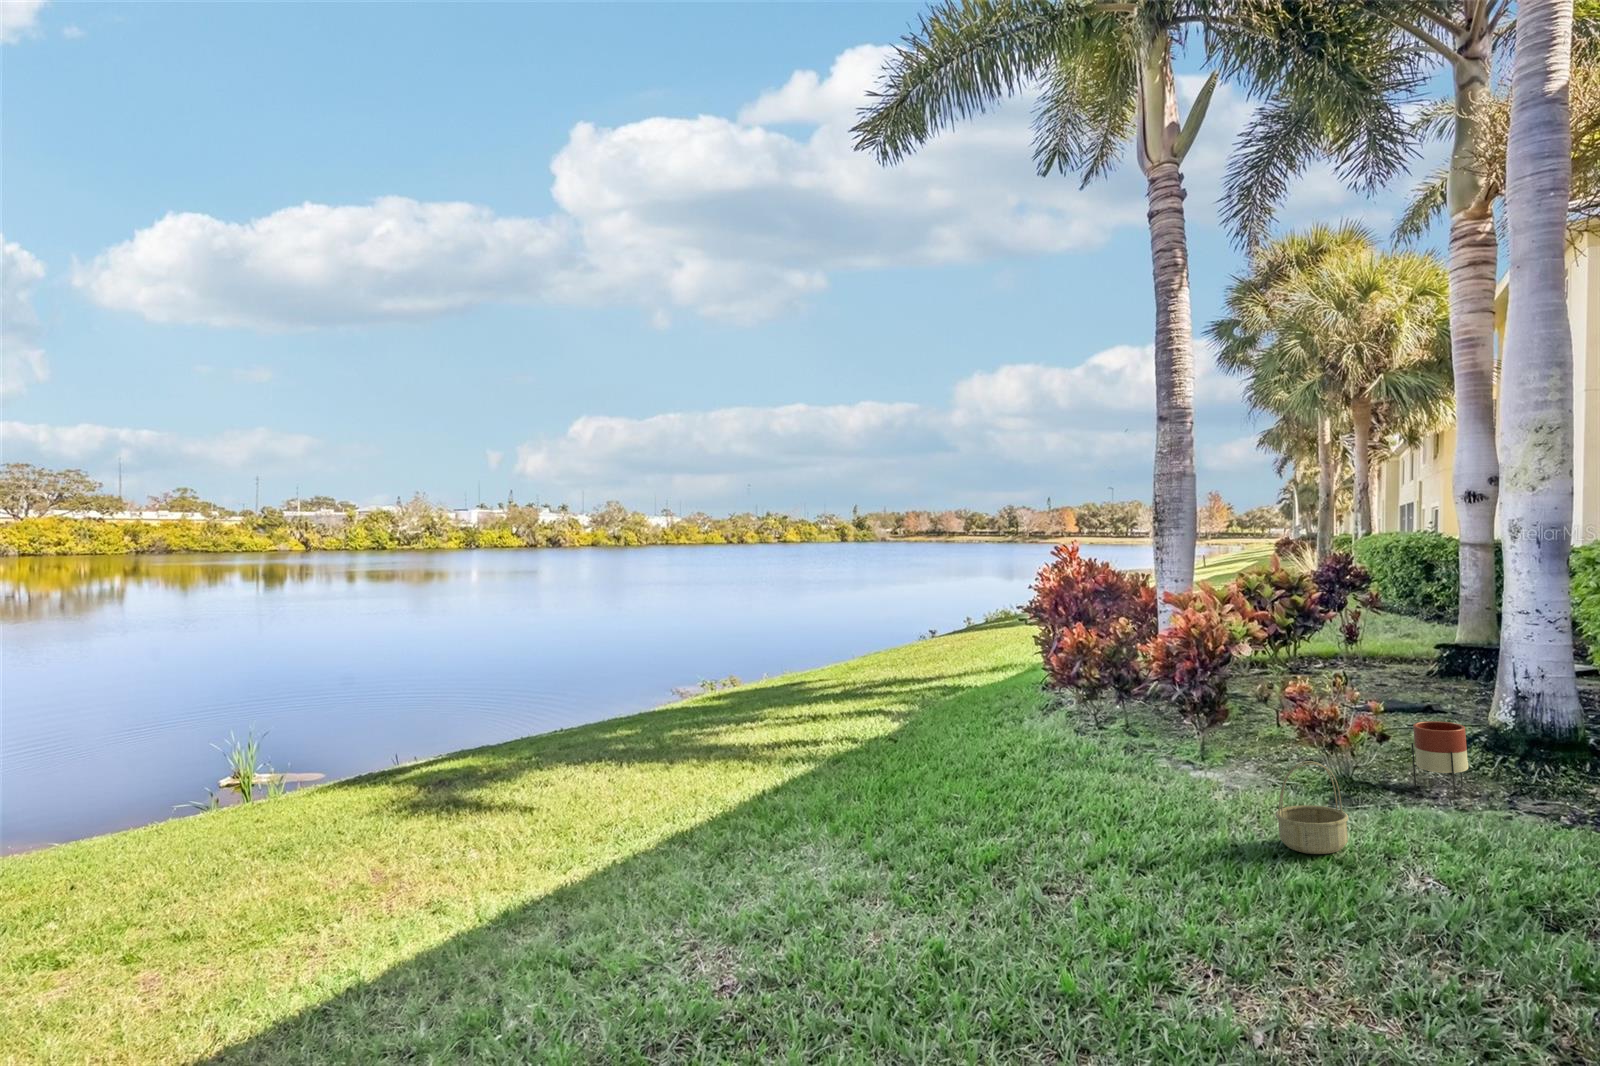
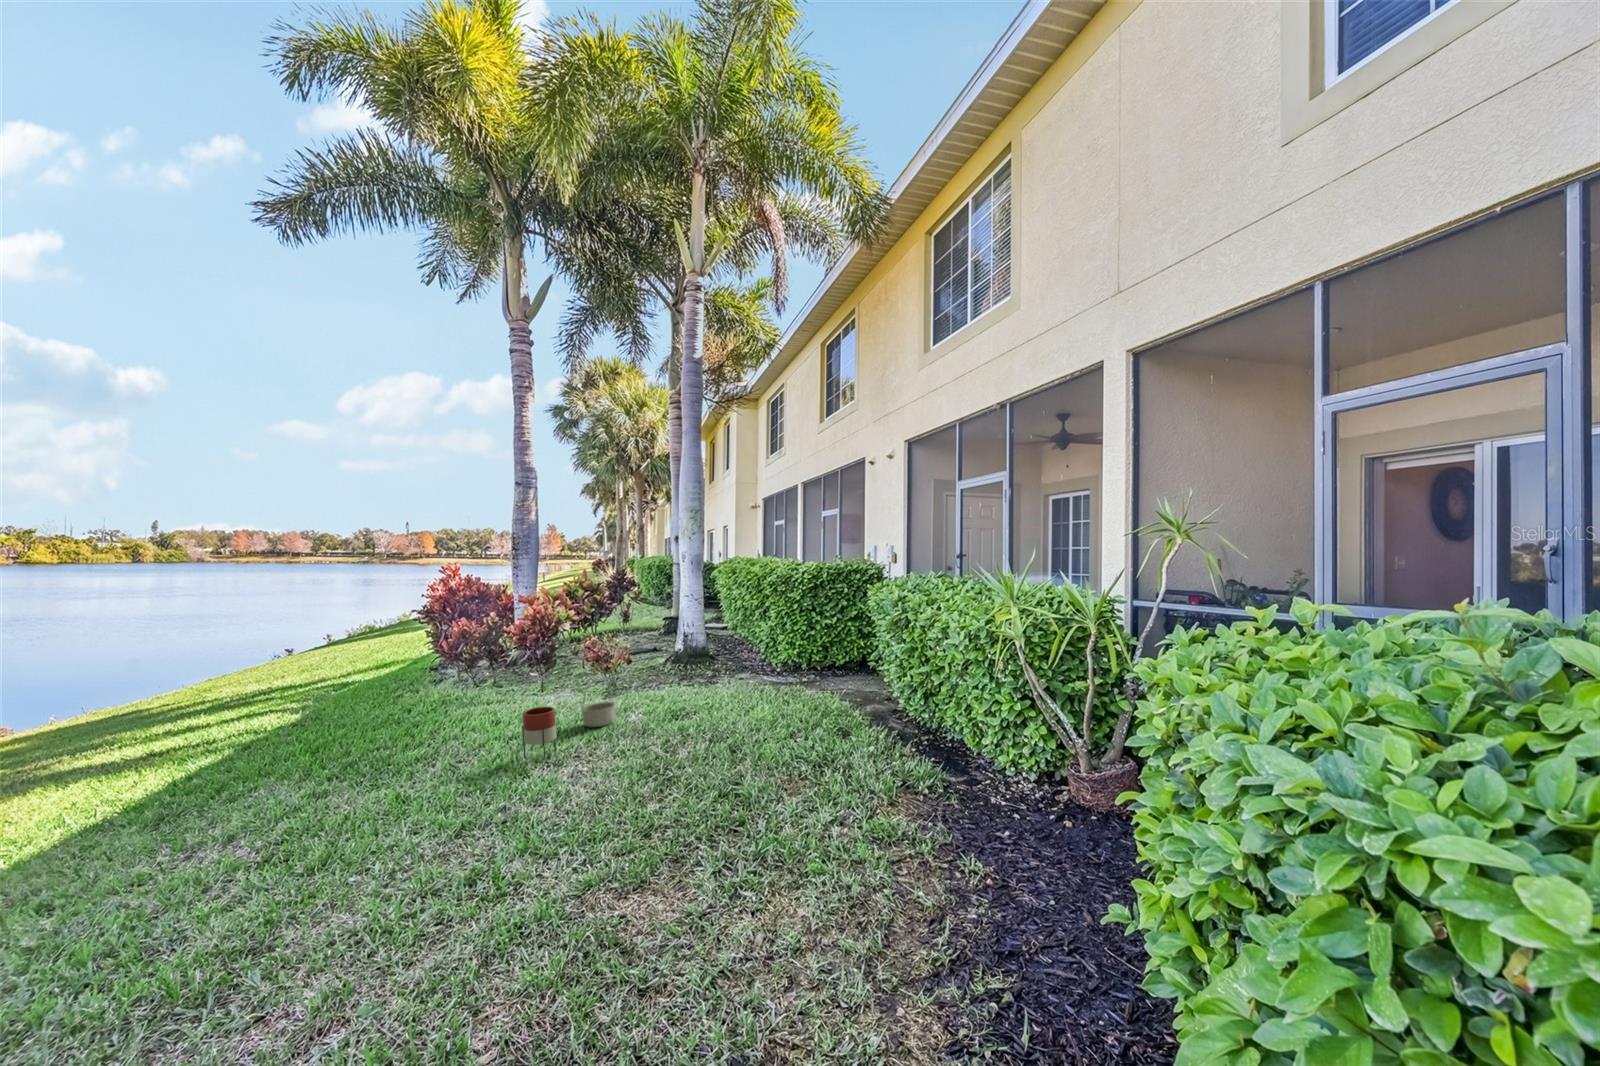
planter: present [1411,721,1468,798] -> present [522,707,557,760]

